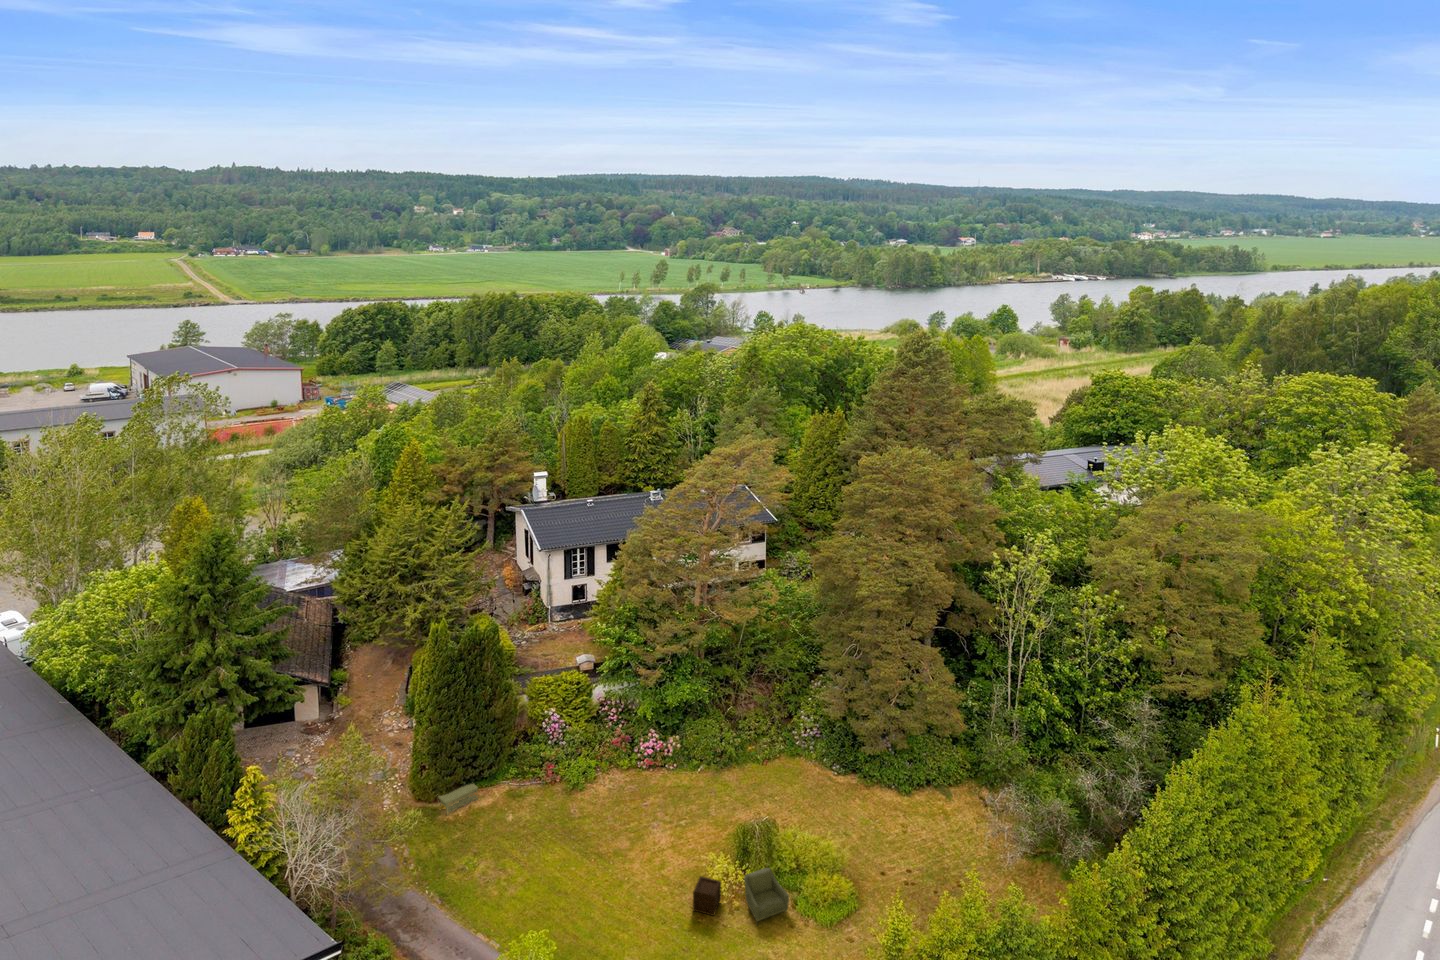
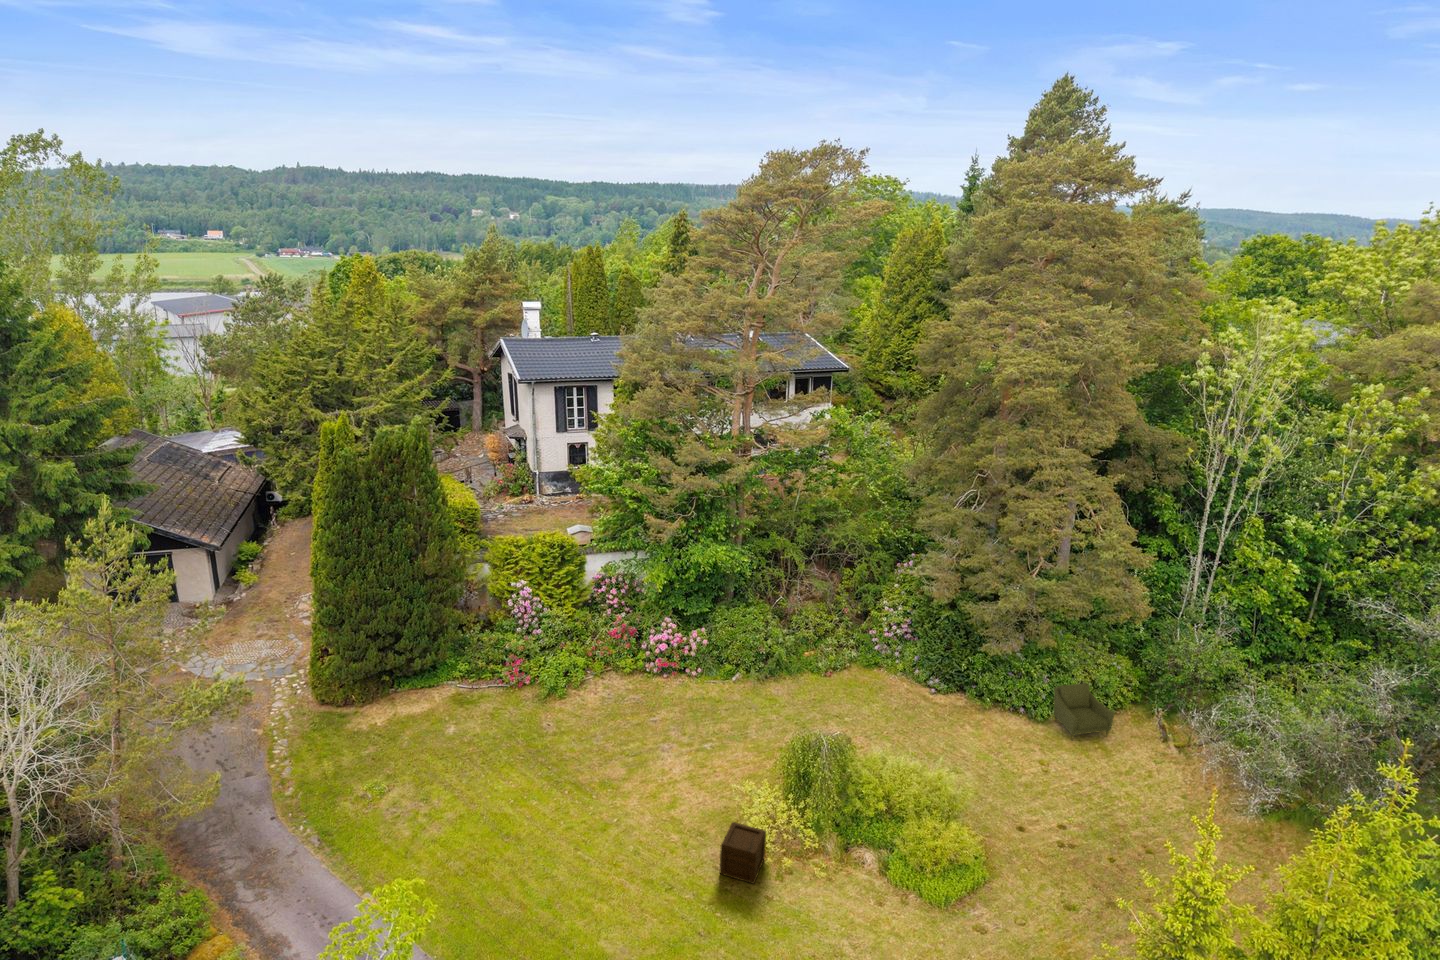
storage bench: present [438,784,478,815] -> none [347,674,409,722]
chair: present [744,868,789,923] -> present [1054,683,1114,740]

